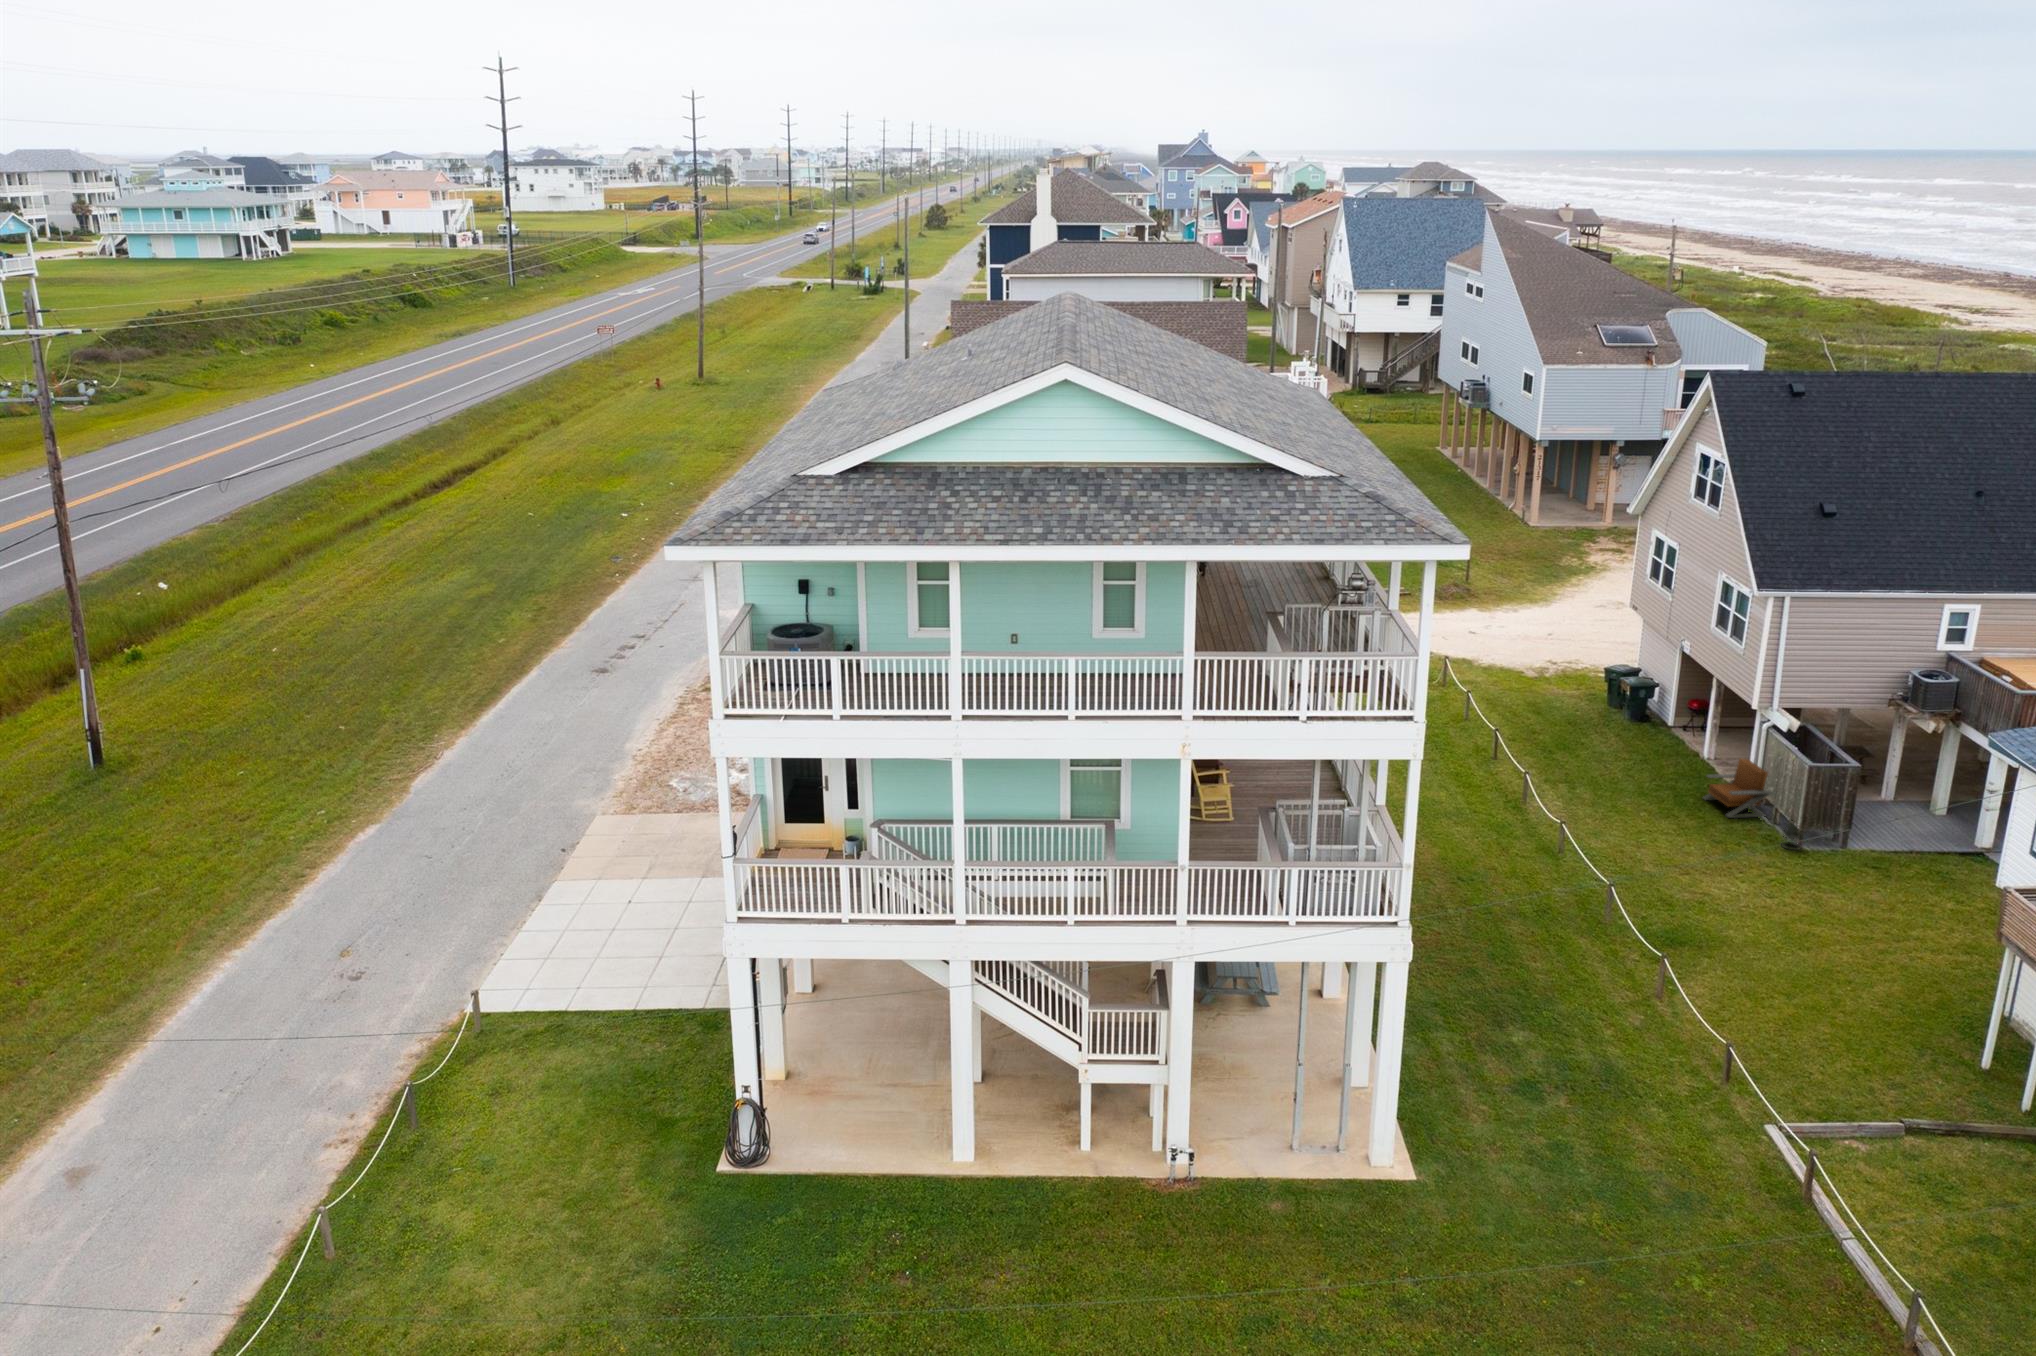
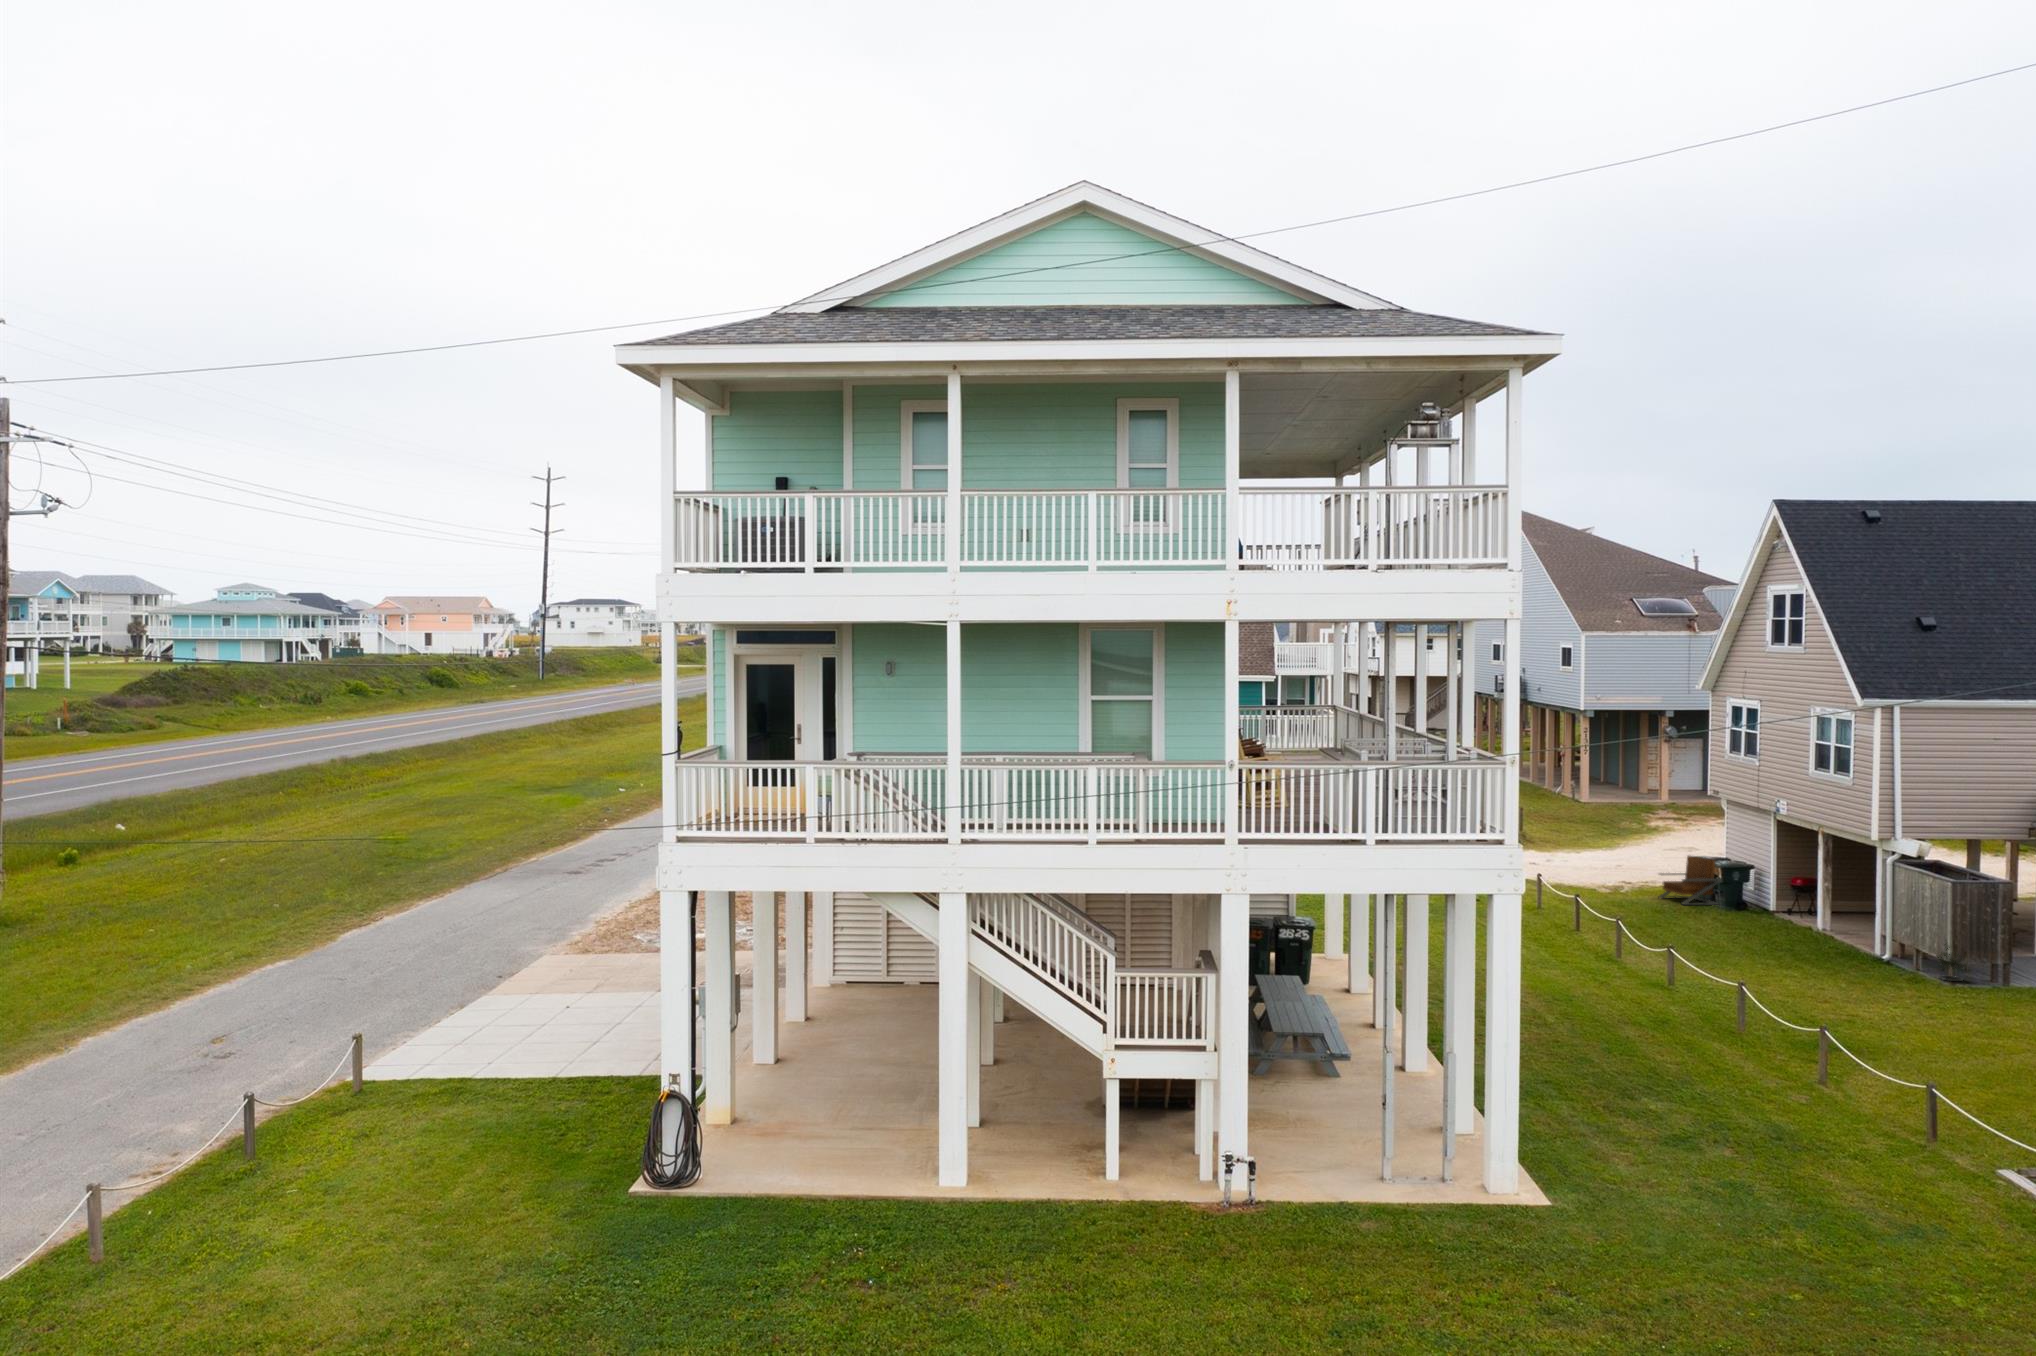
lounge chair: present [1703,758,1771,818] -> present [1659,856,1721,905]

